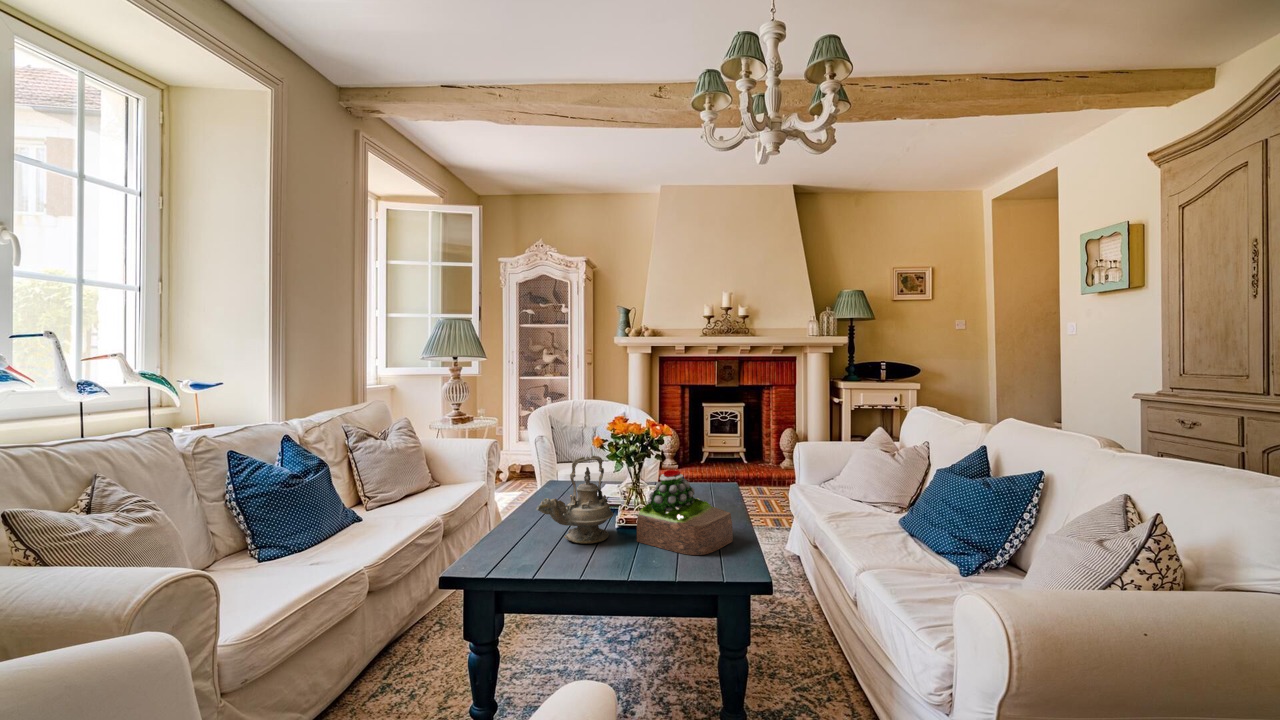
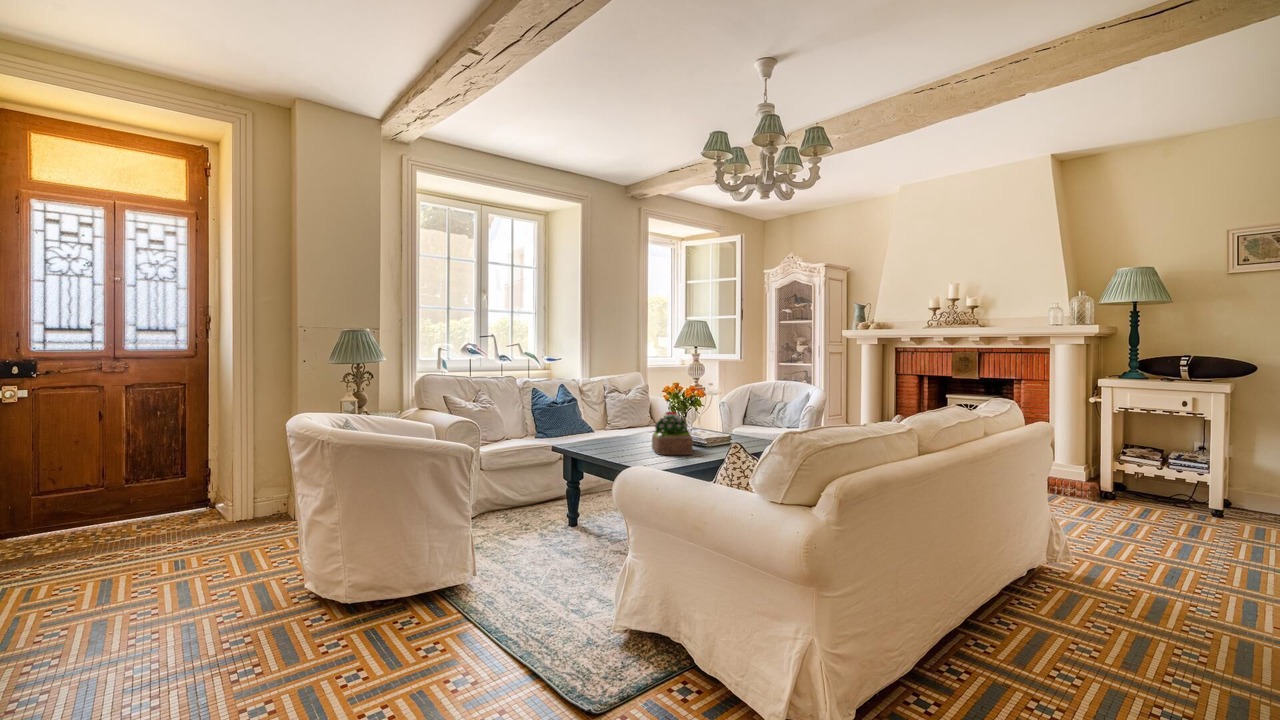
teapot: present [536,456,614,544] -> none [606,400,651,446]

